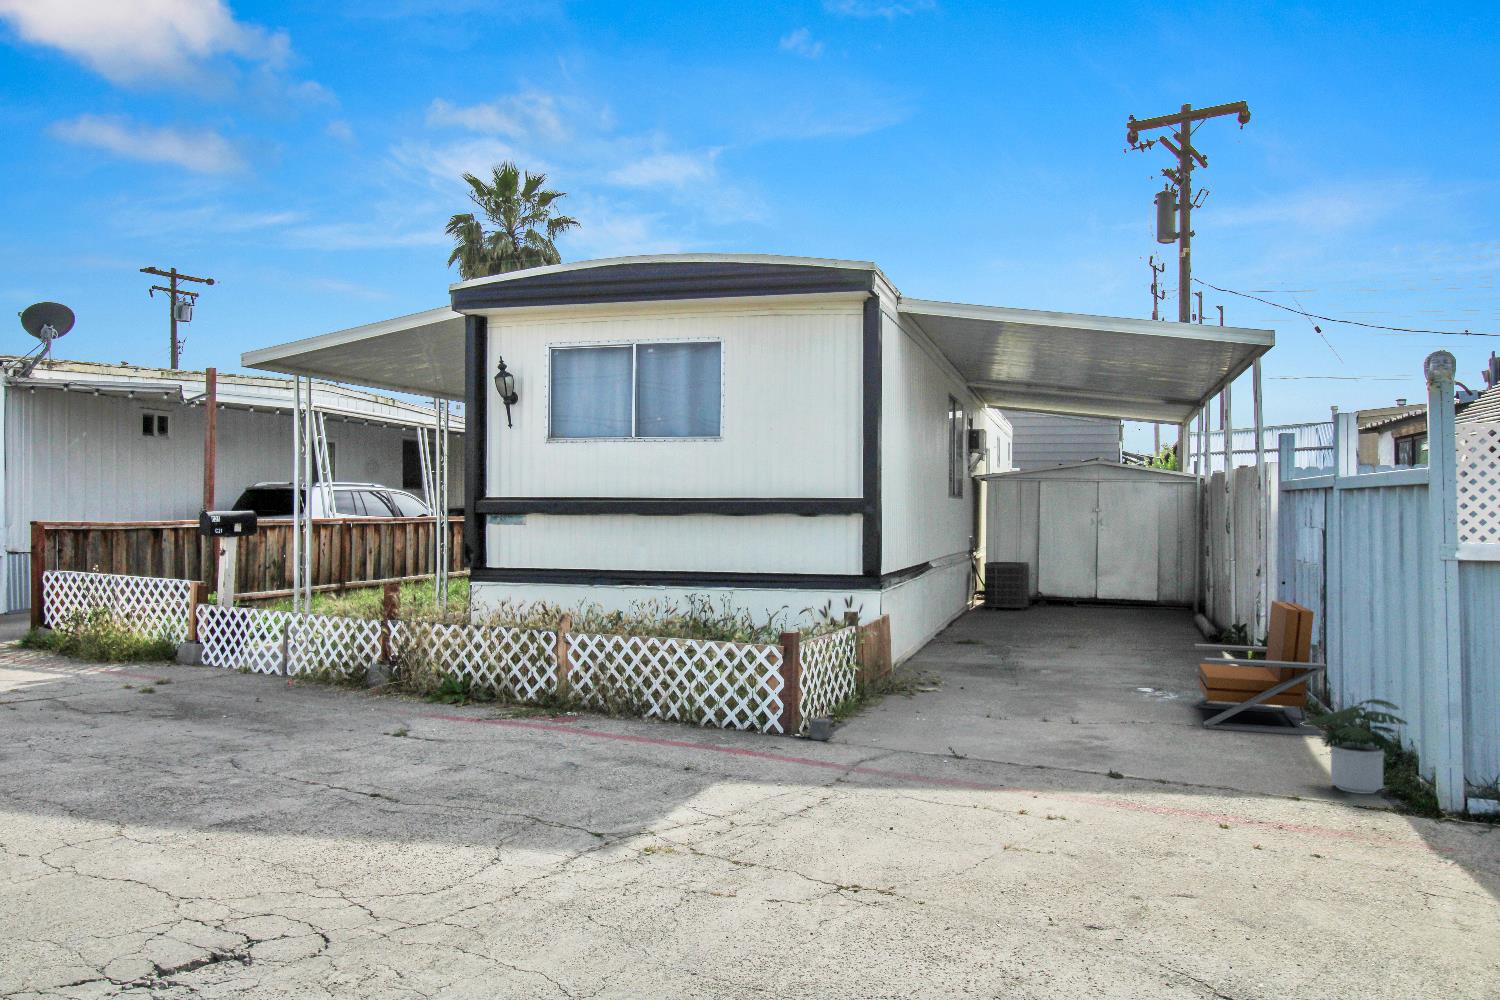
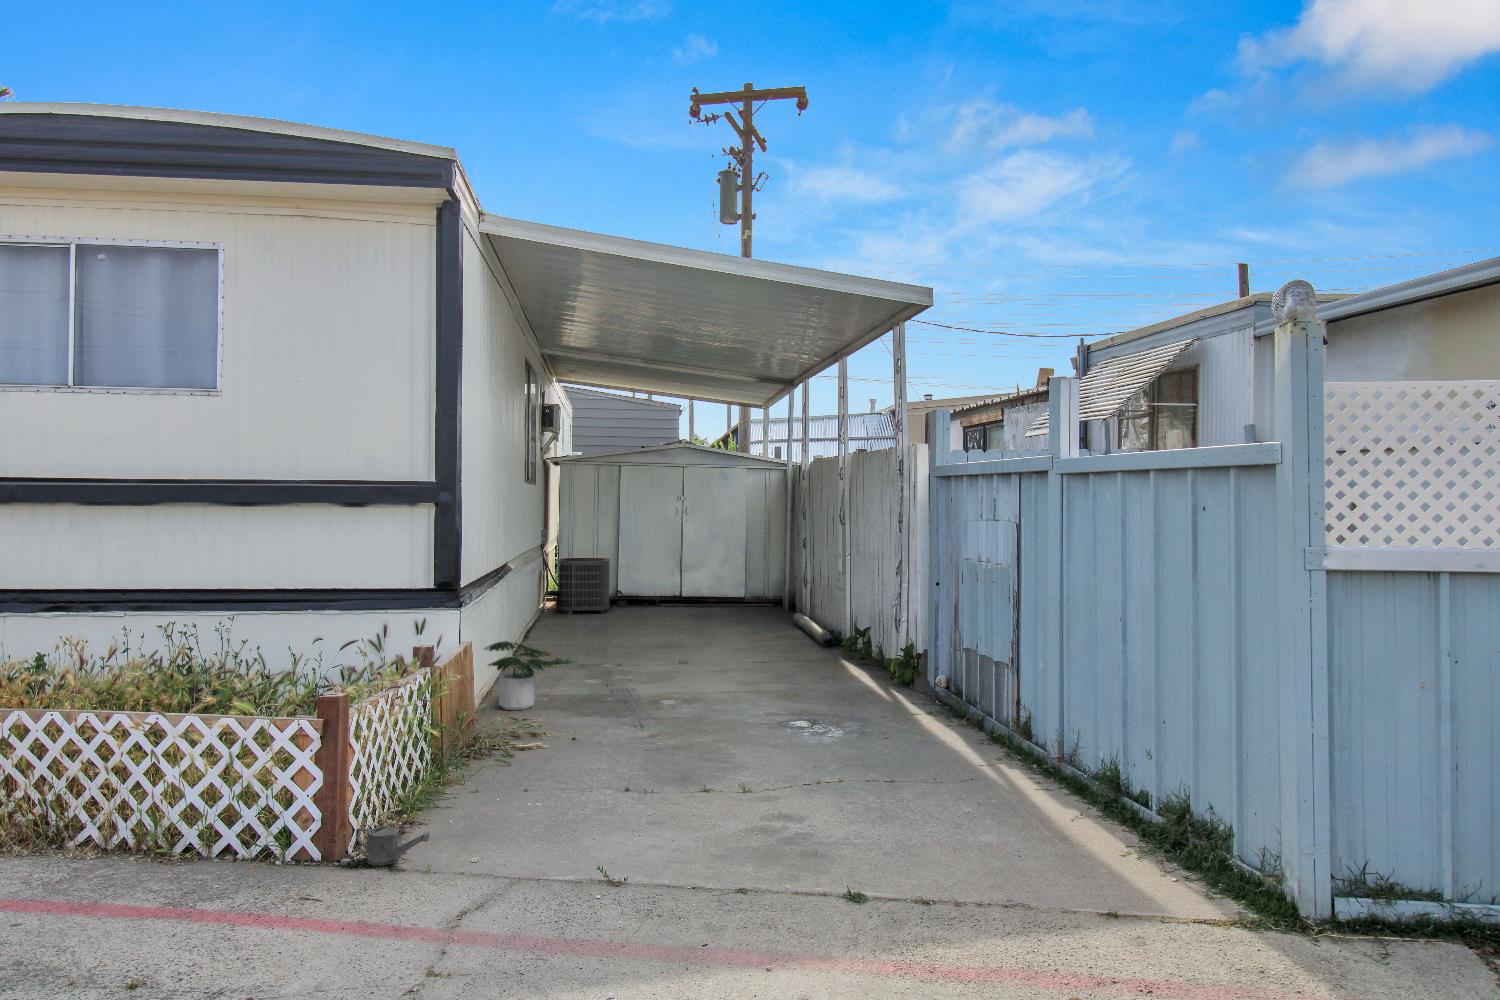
lounge chair: present [1194,601,1327,736] -> none [854,615,1021,781]
potted plant: present [1302,699,1407,794] -> present [485,641,552,710]

